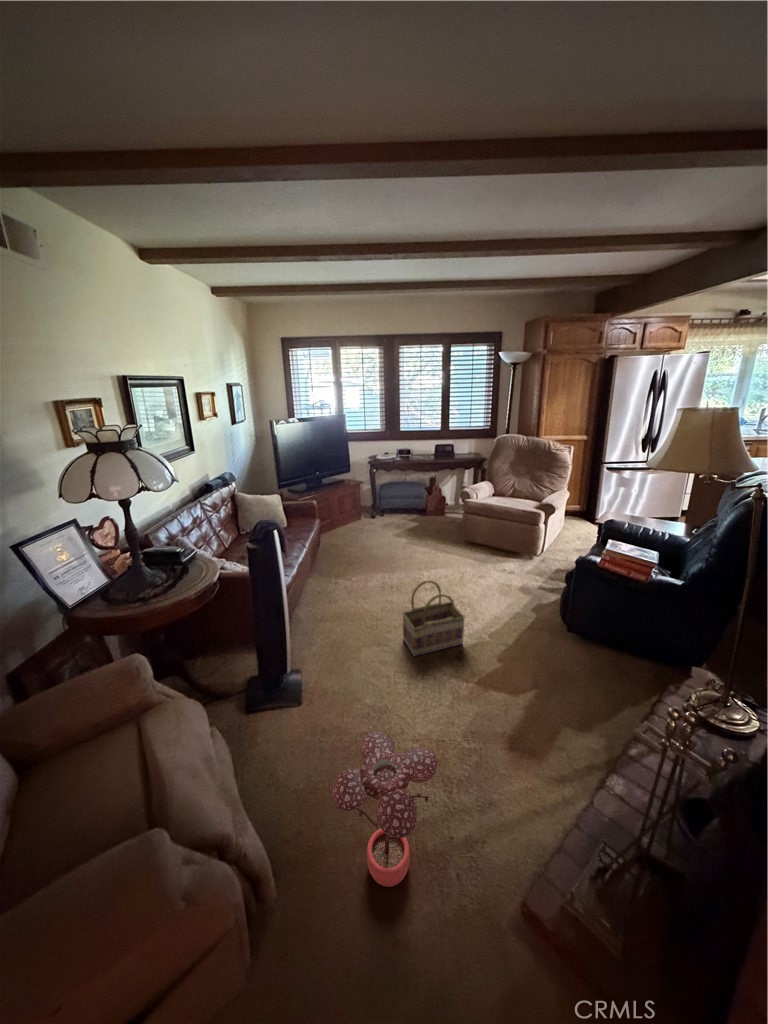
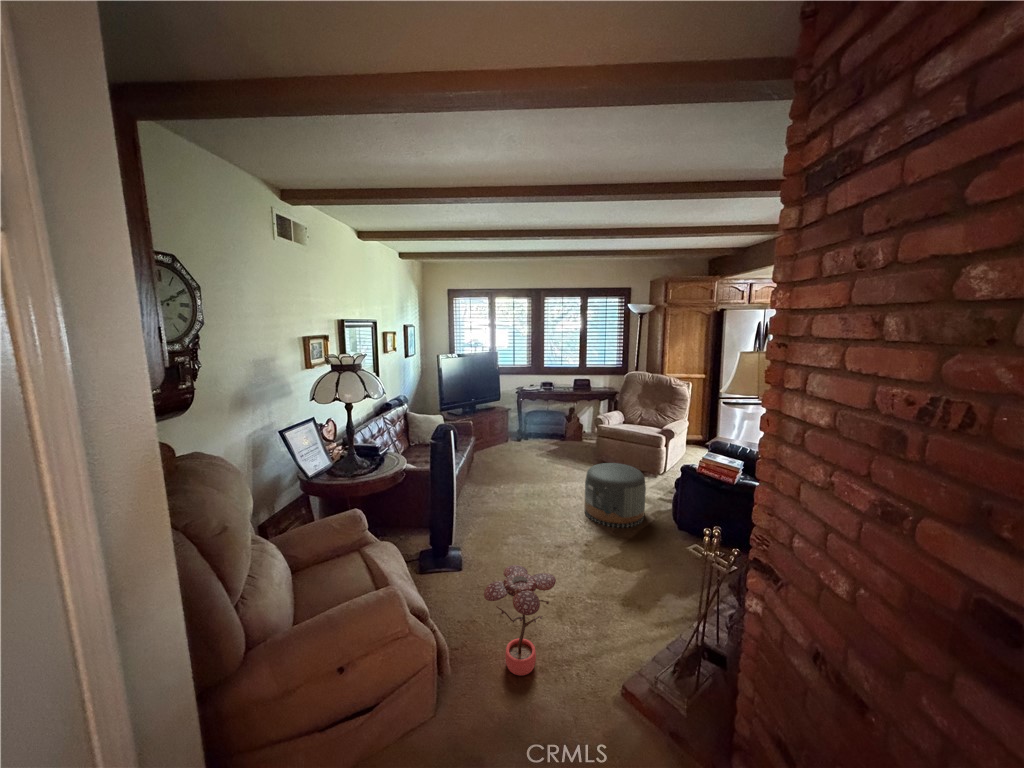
pouf: none [455,550,530,630] -> present [584,463,646,528]
basket: present [402,580,465,656] -> none [539,482,590,543]

